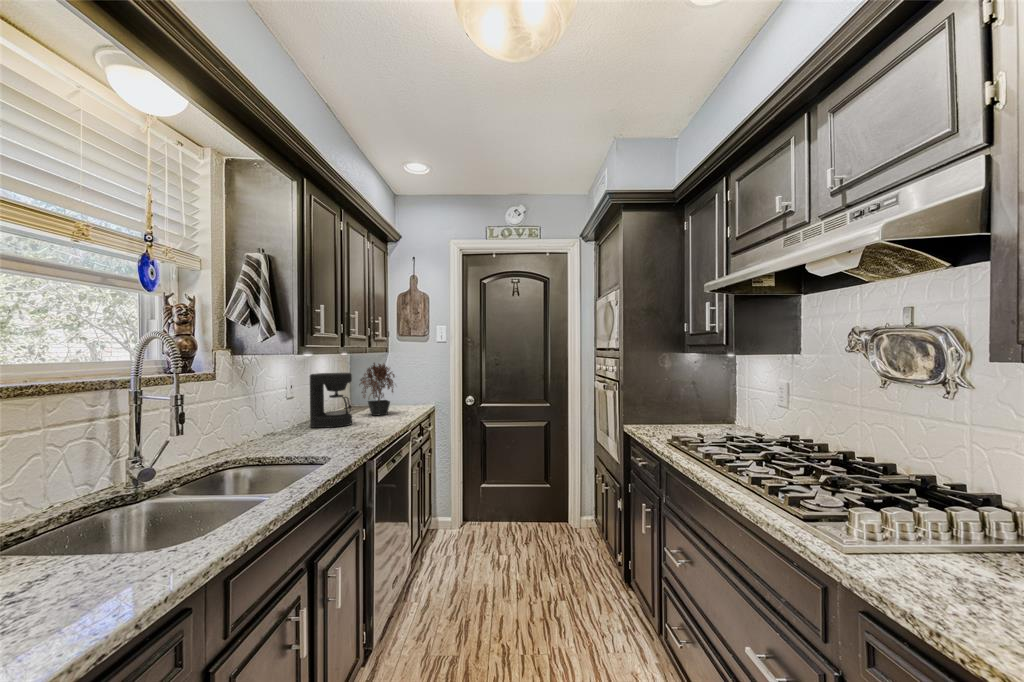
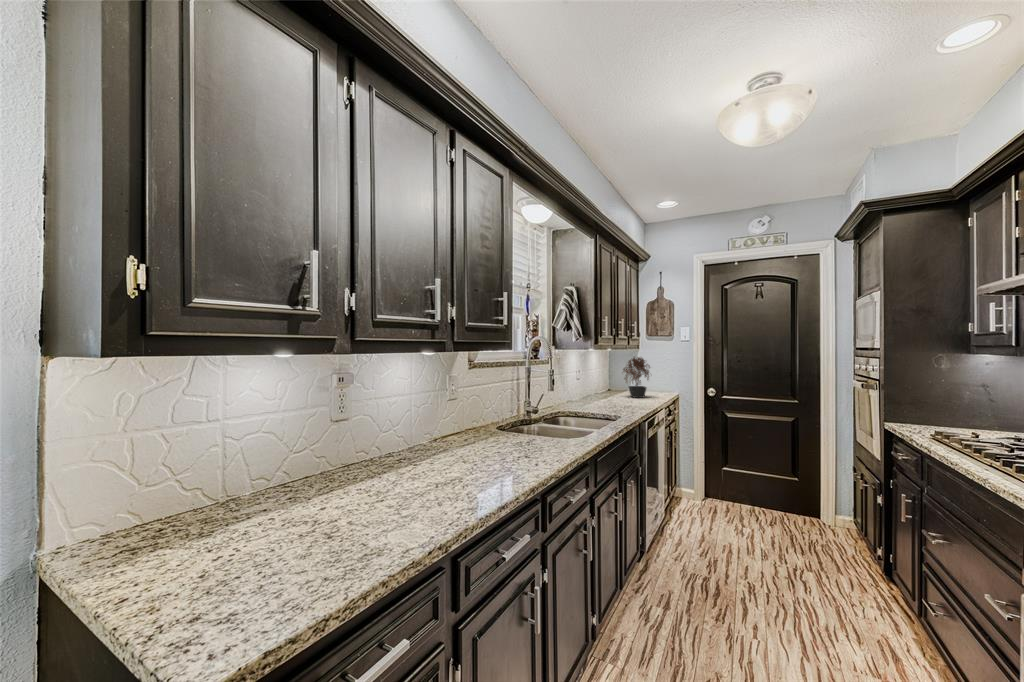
coffee maker: present [310,373,352,428] -> none [590,362,620,402]

